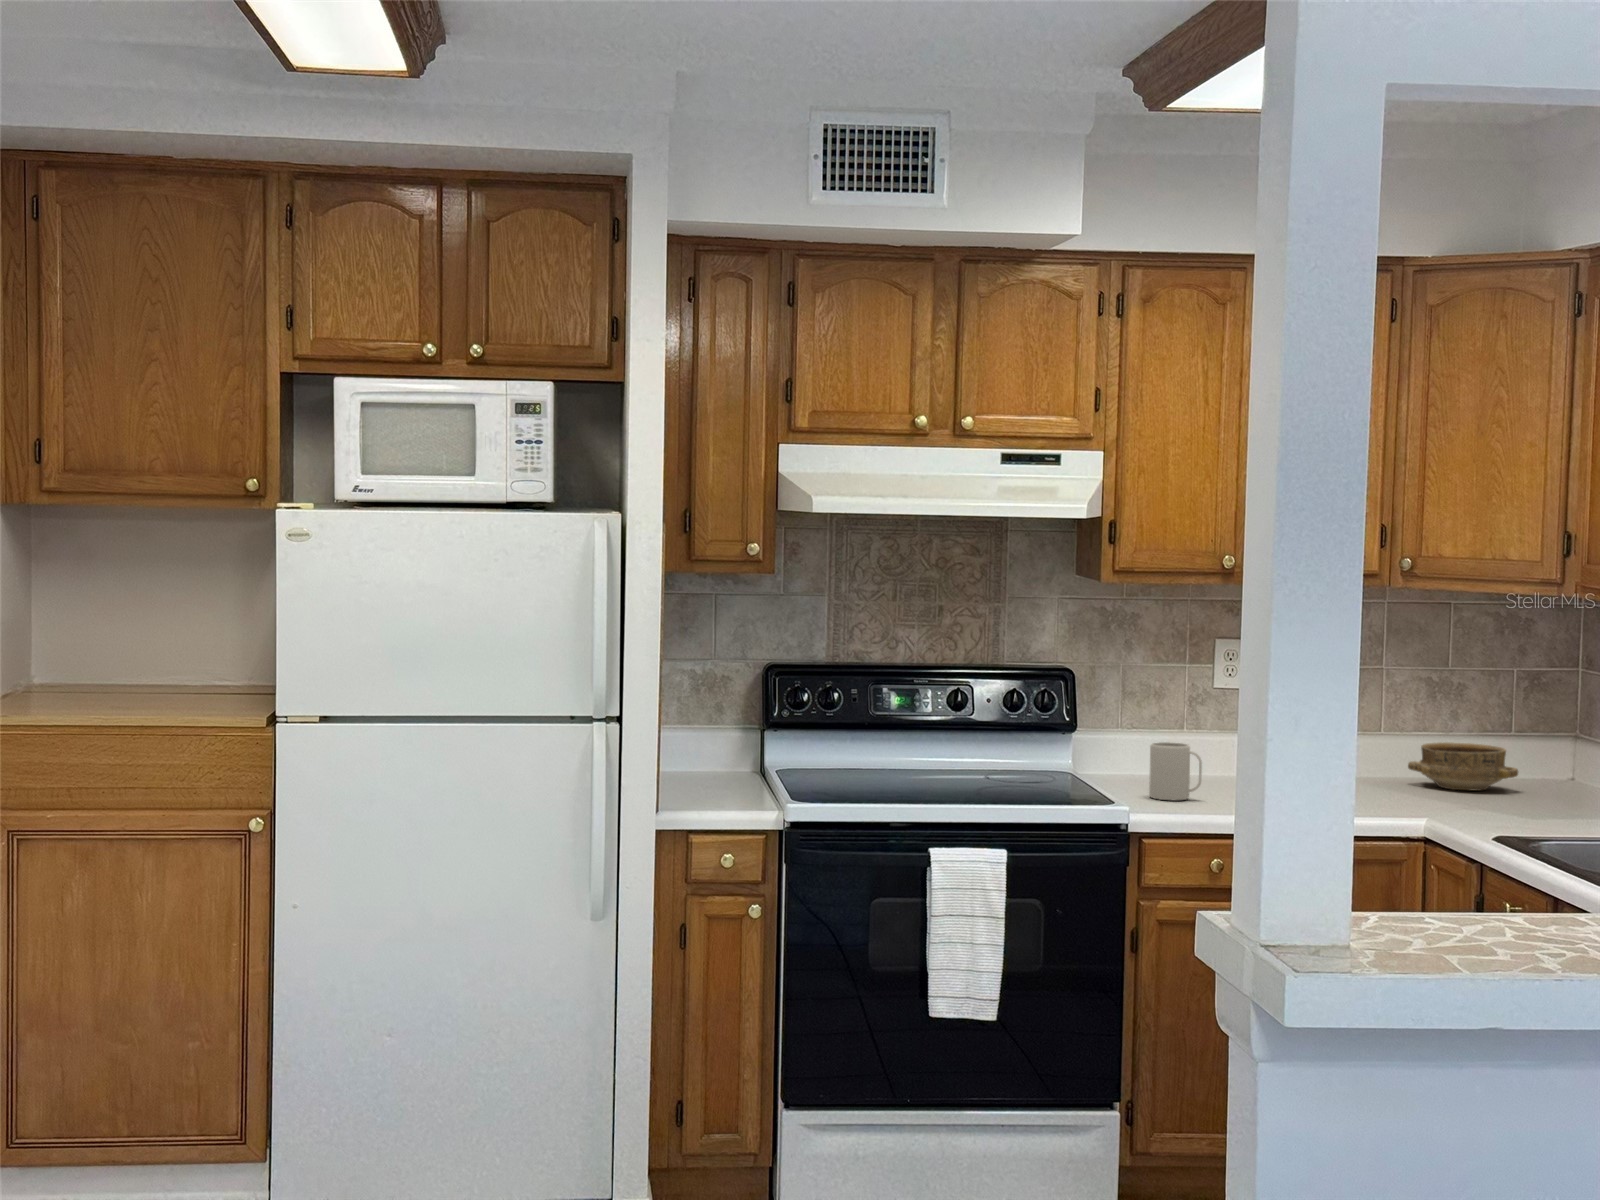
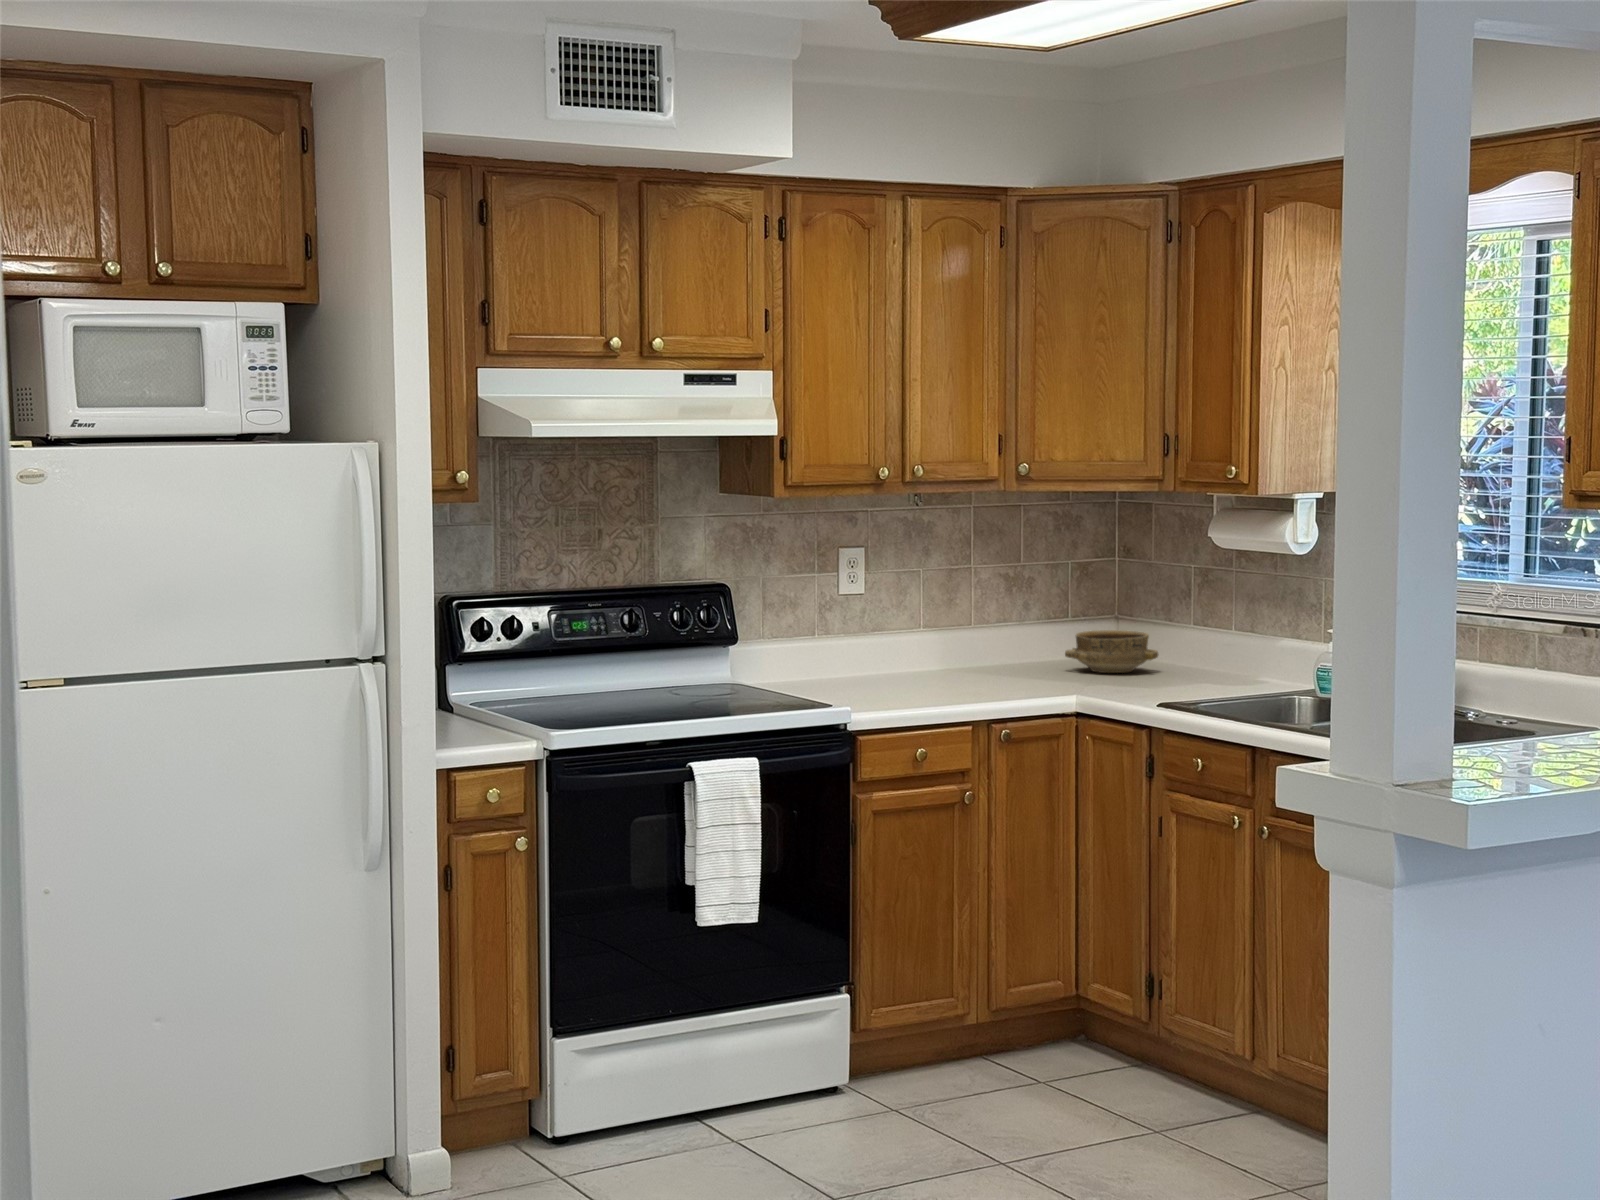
mug: present [1149,742,1202,800] -> none [867,646,915,701]

